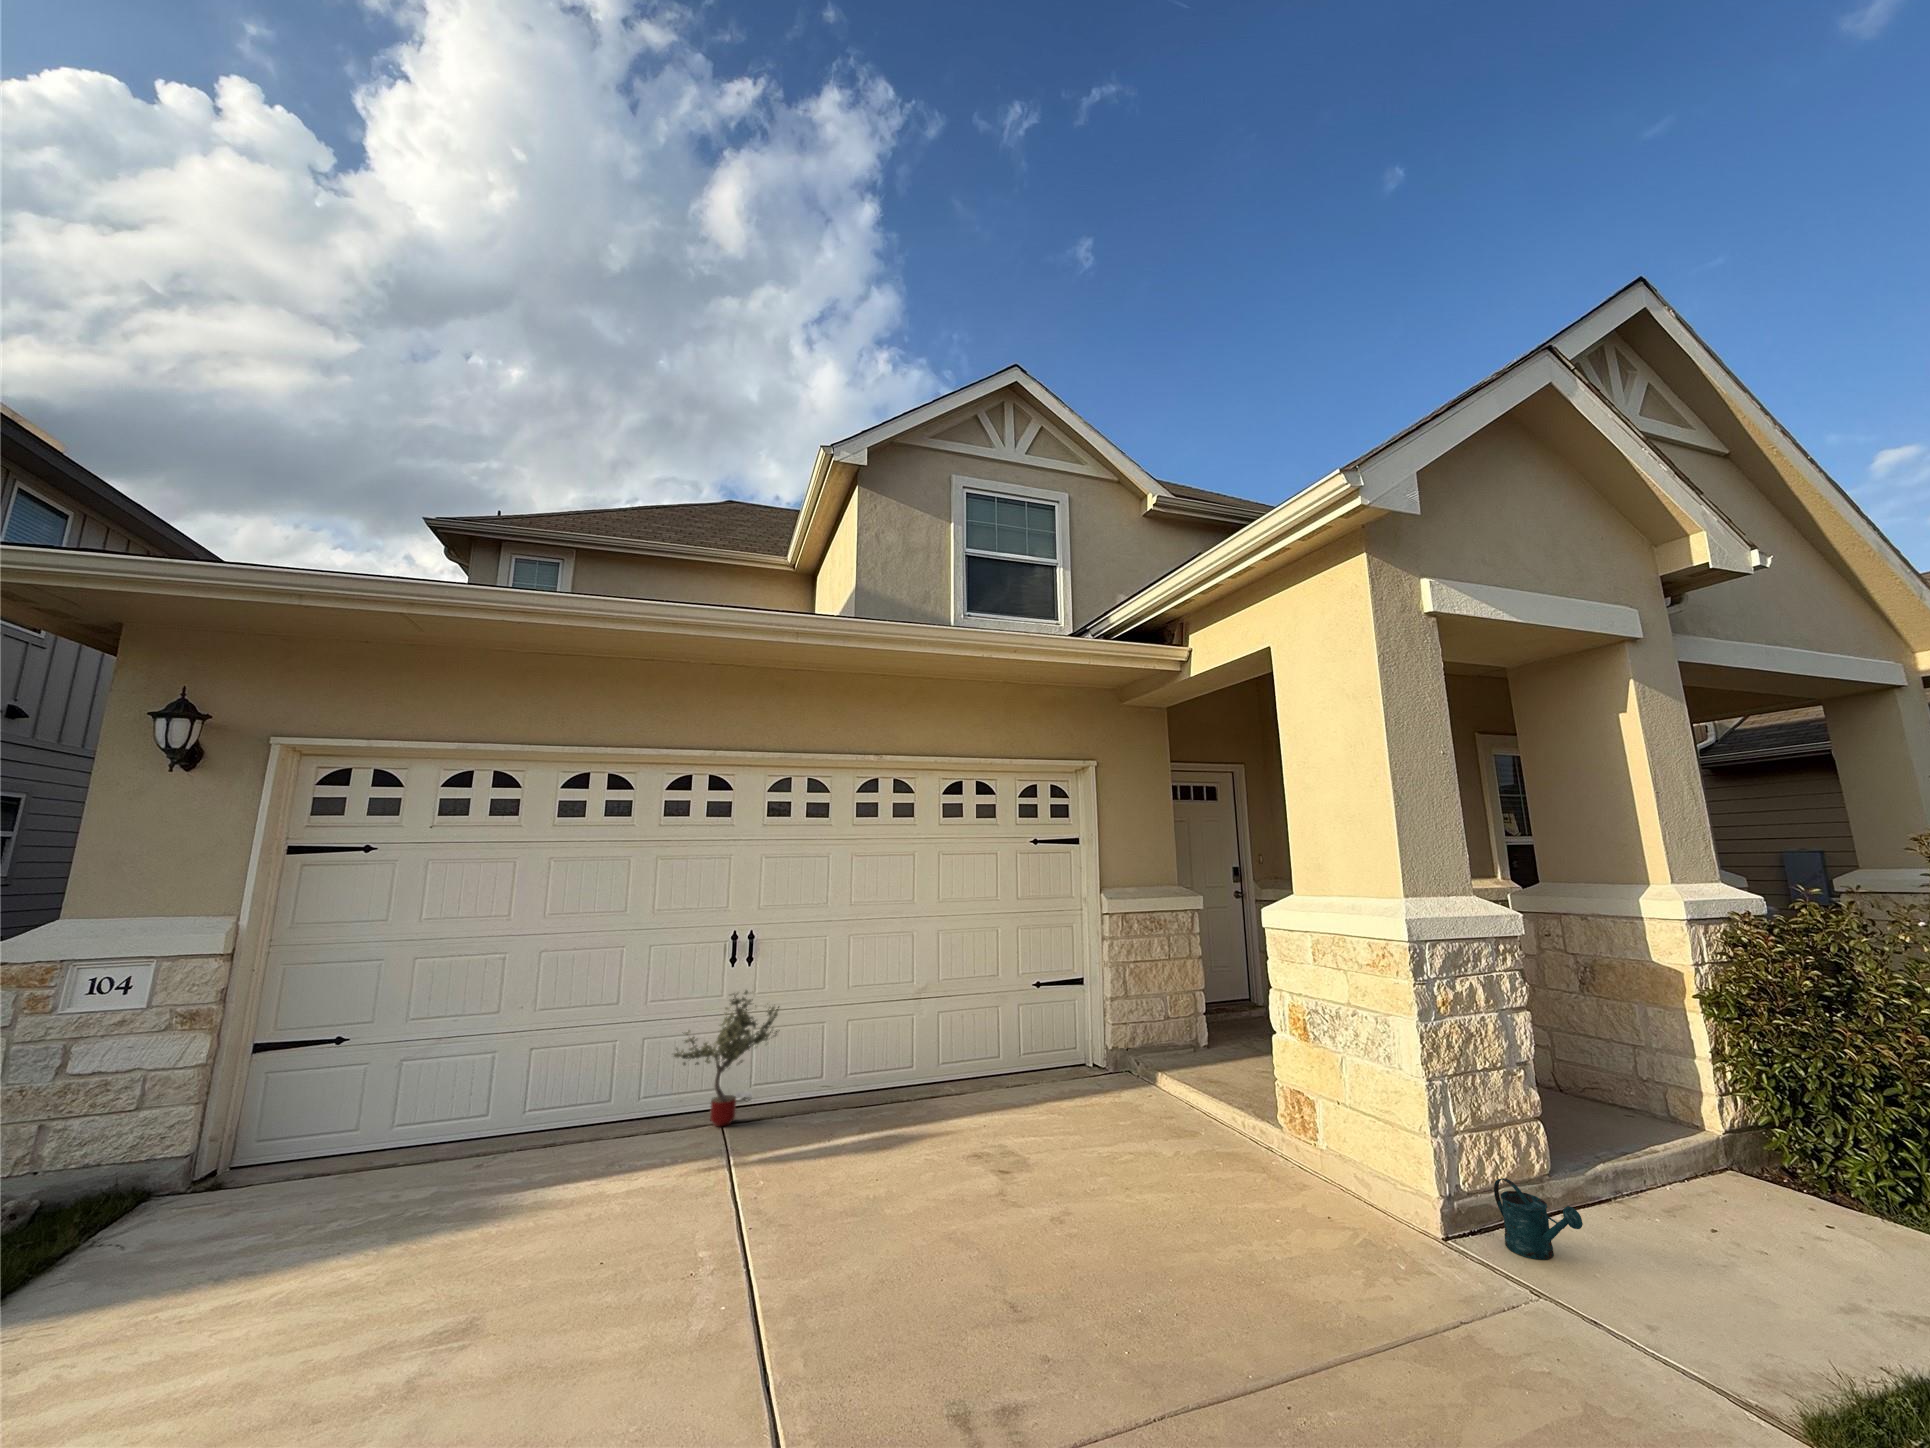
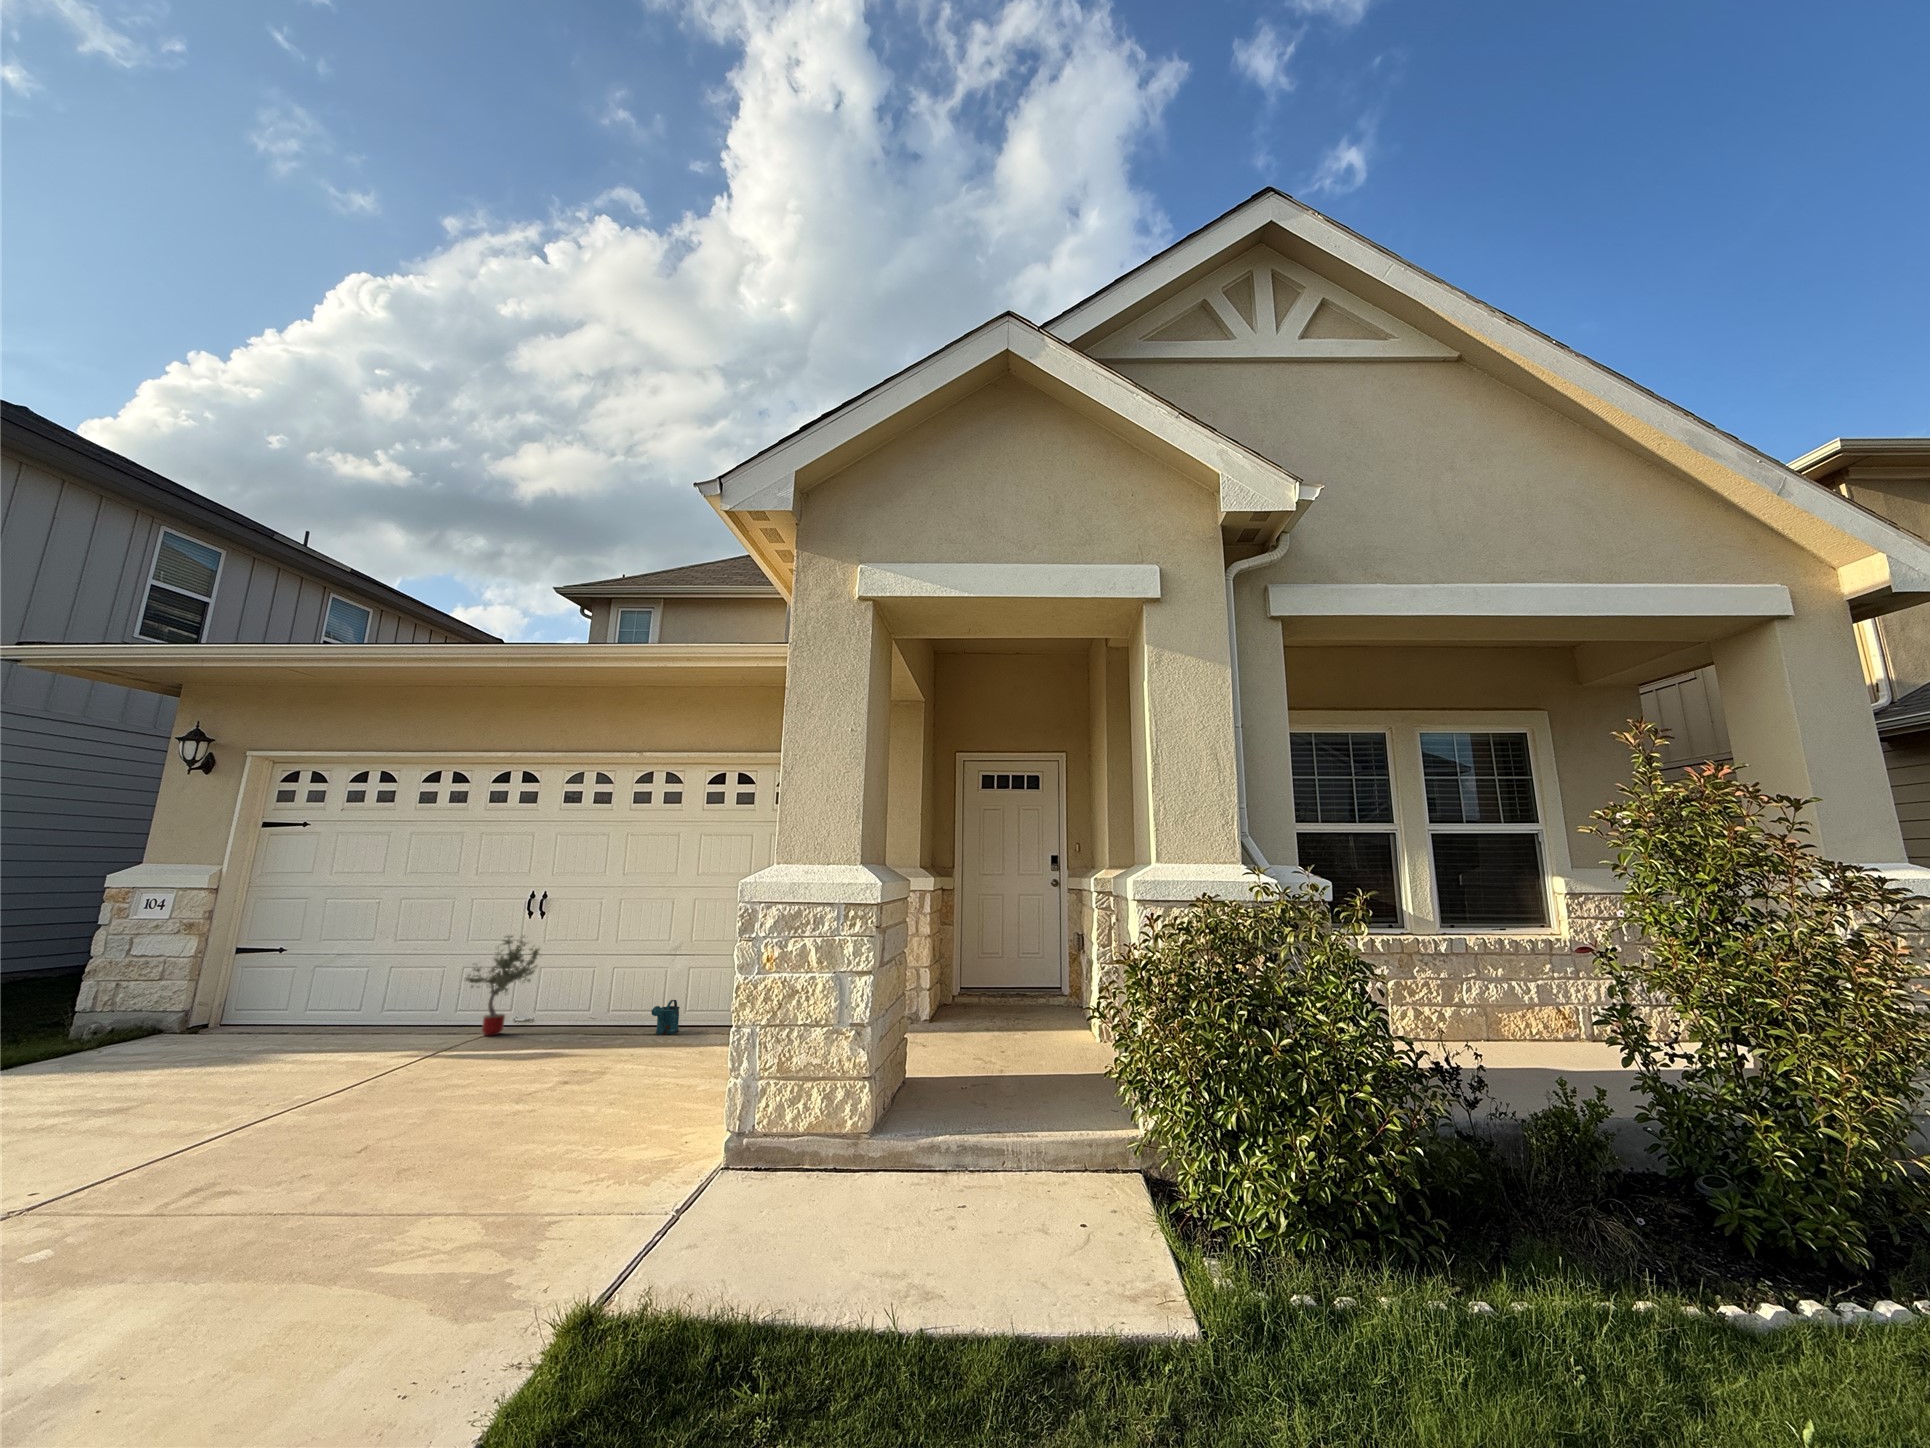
watering can: present [1494,1178,1583,1259] -> present [651,1000,680,1035]

